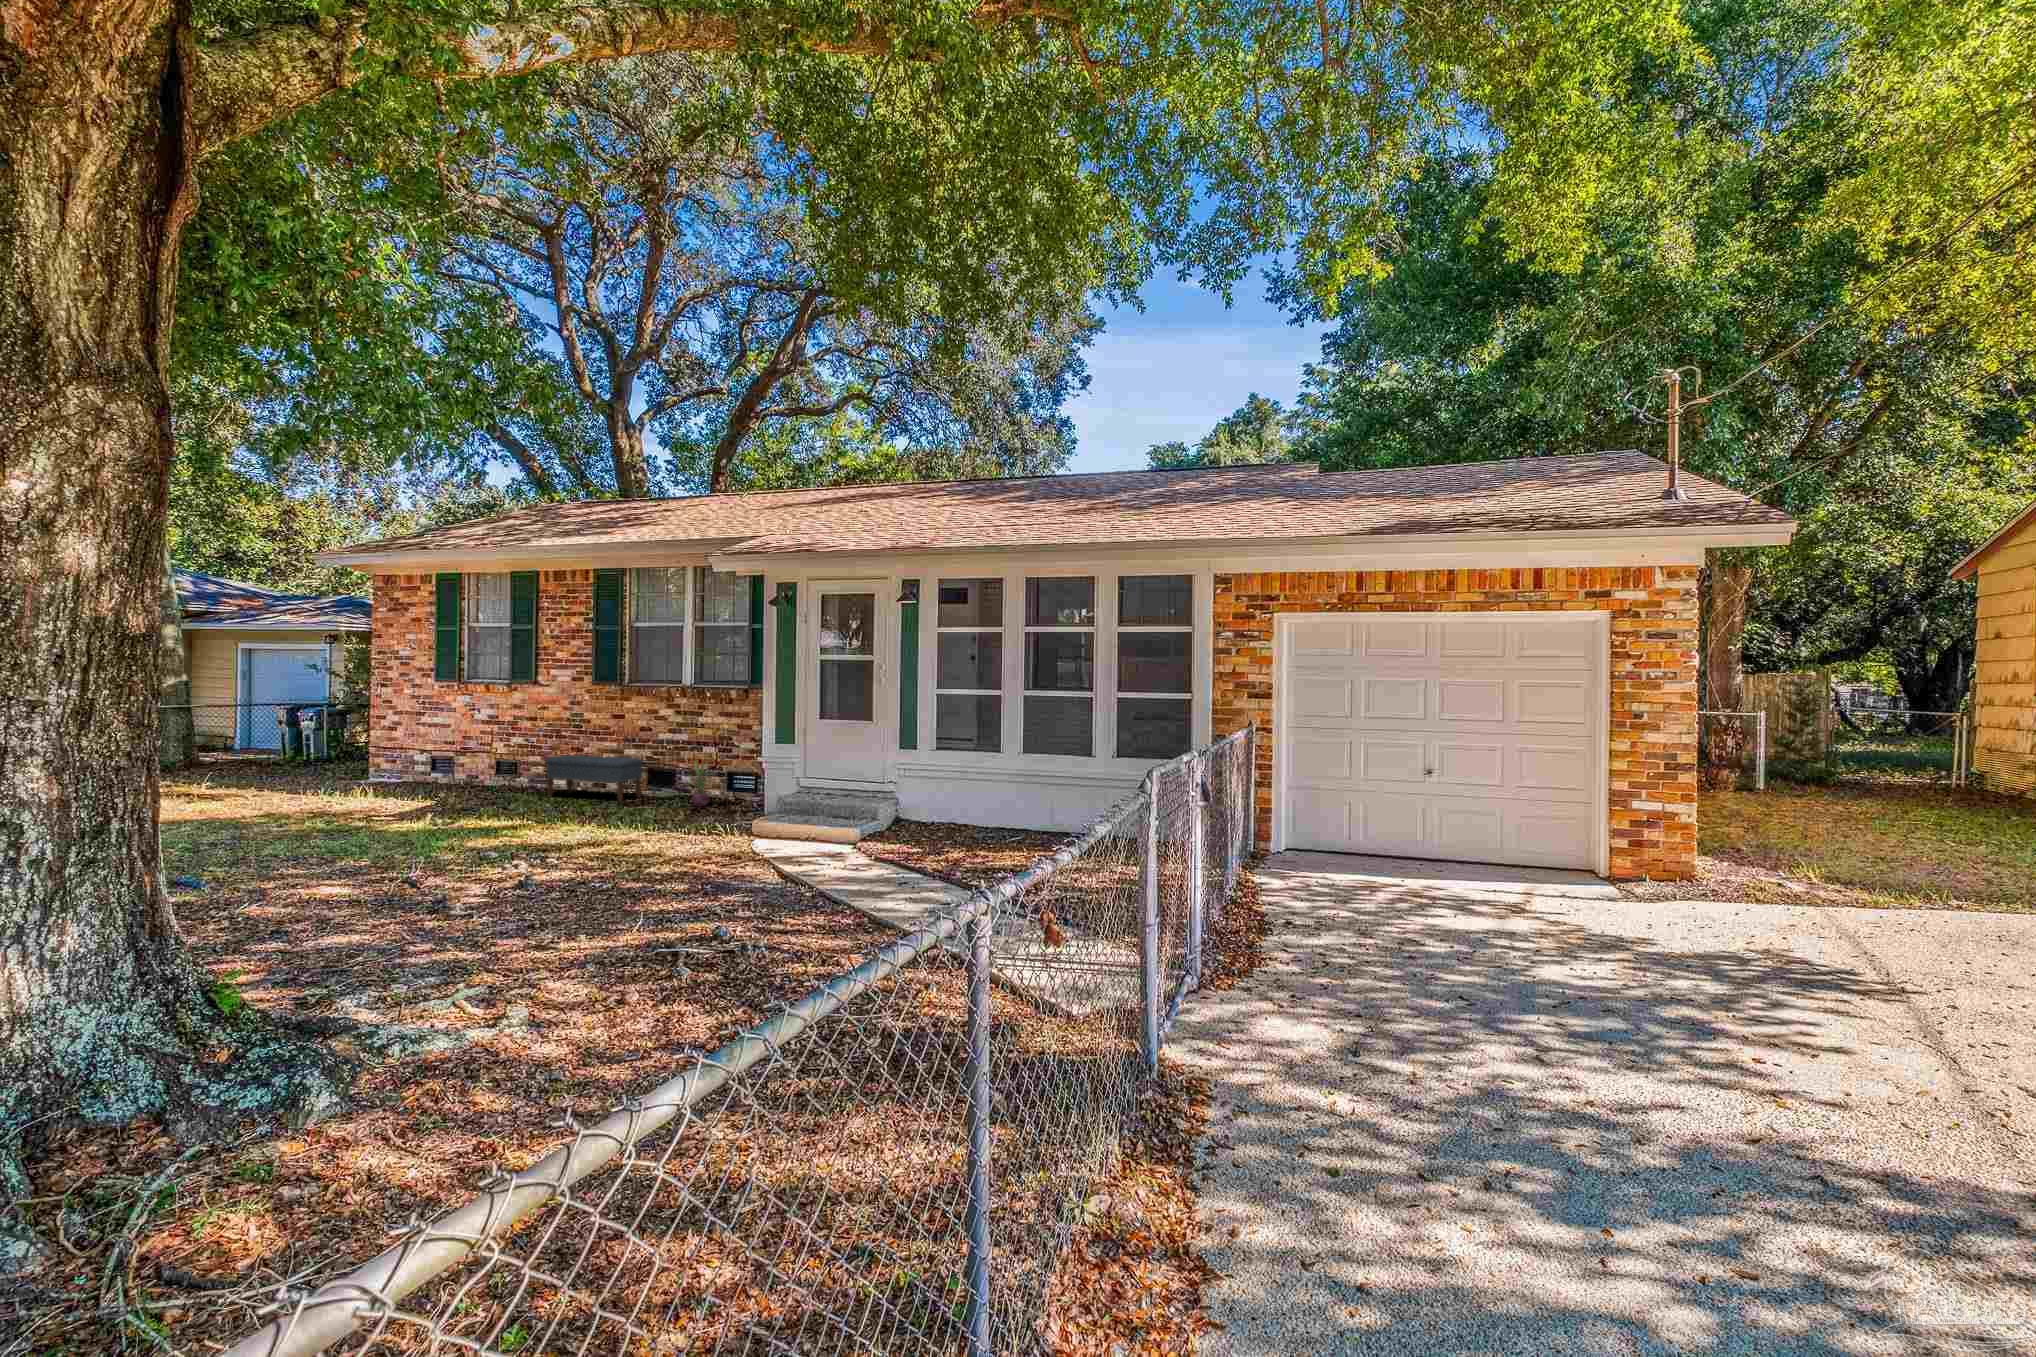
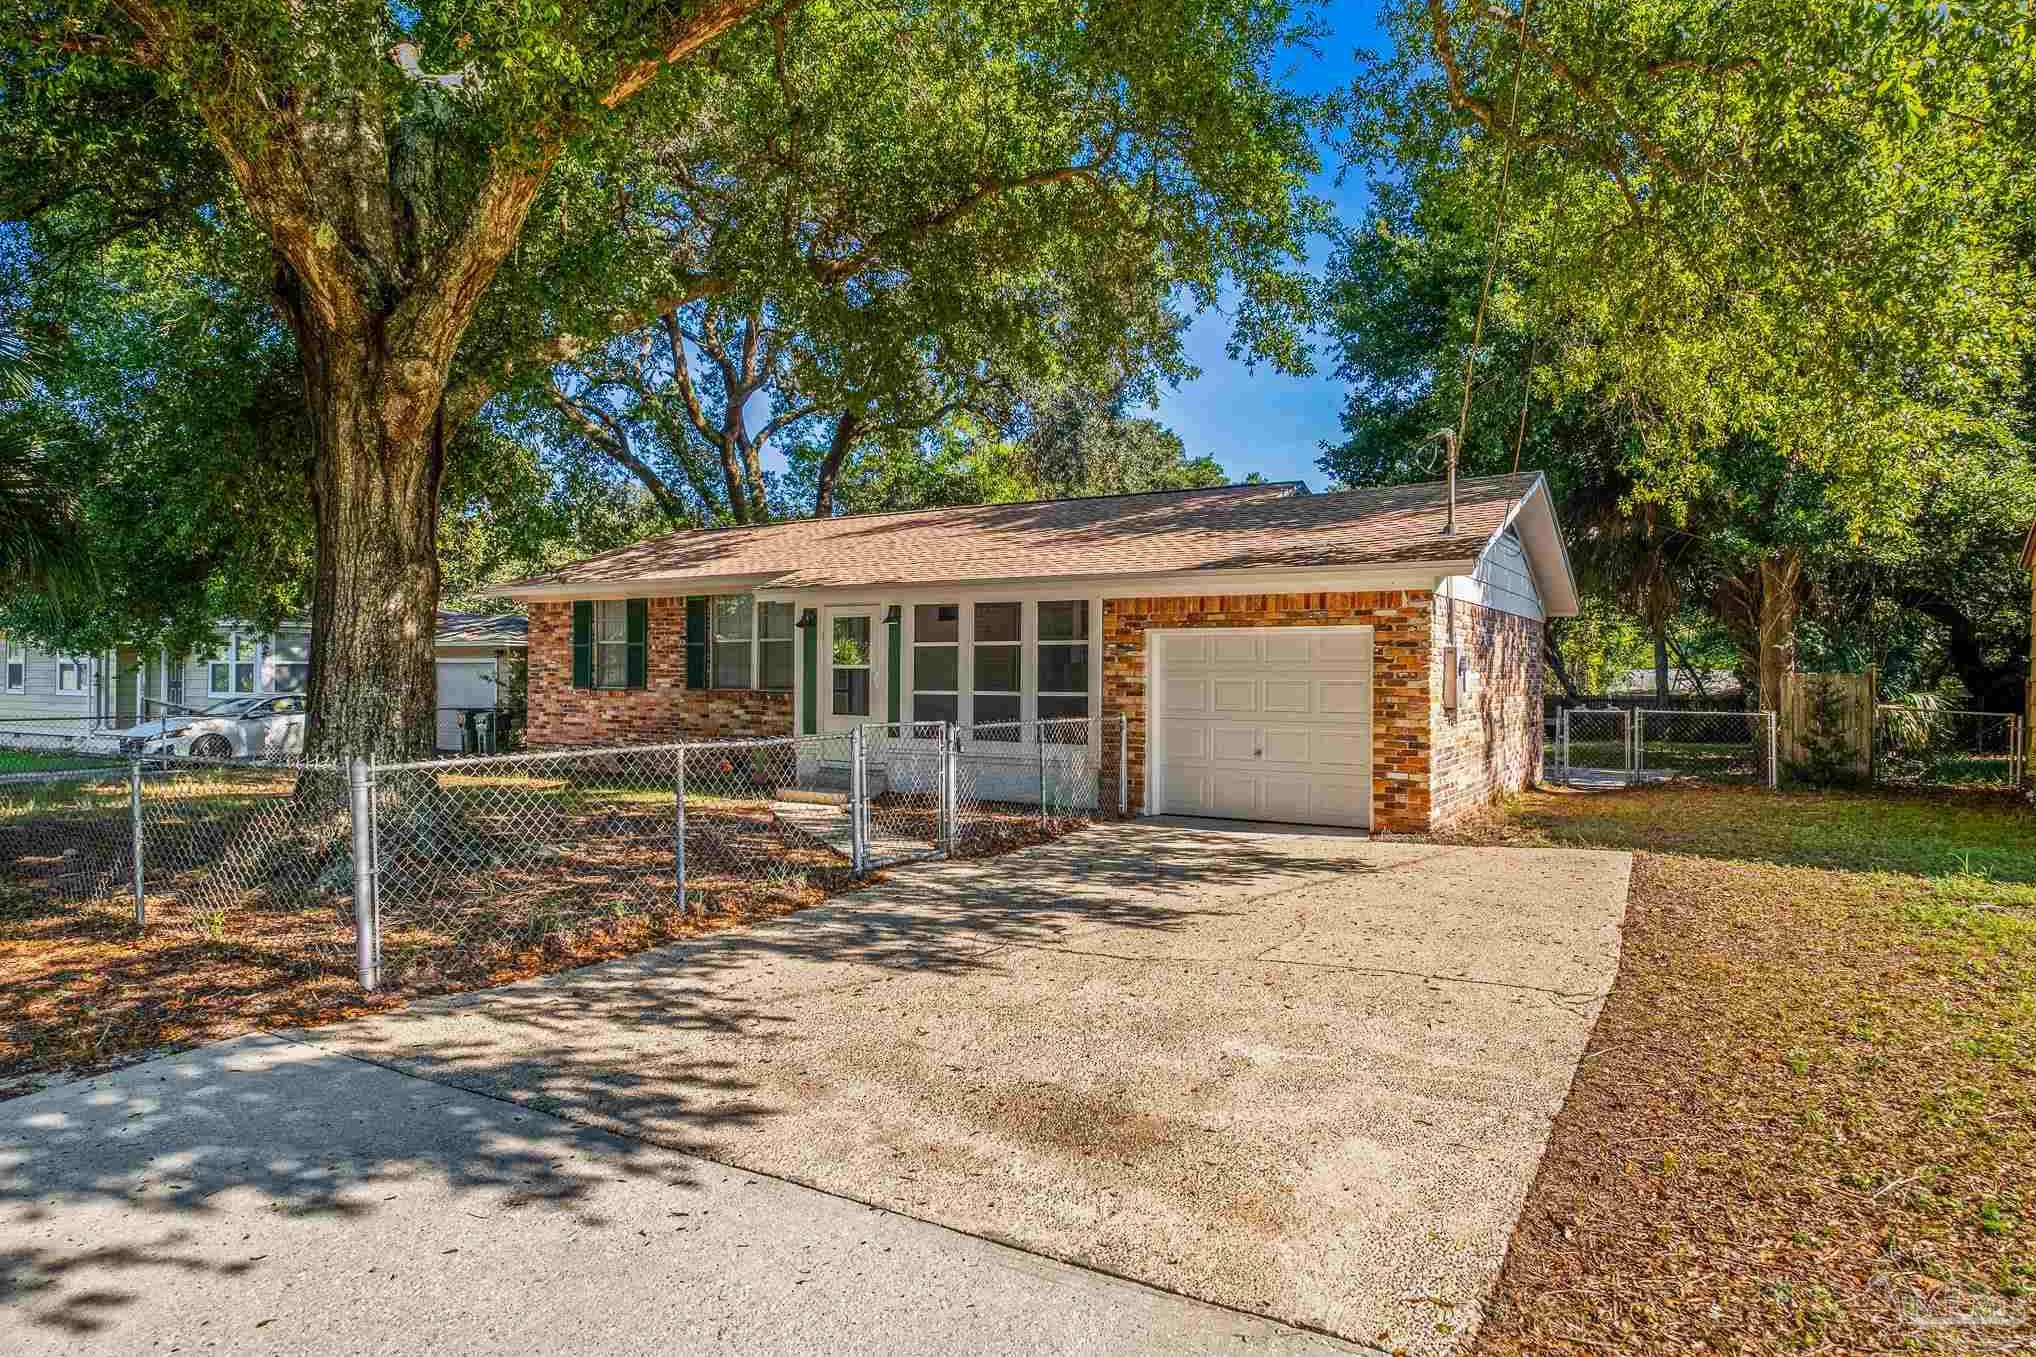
bench: present [546,755,643,802] -> none [649,745,721,782]

